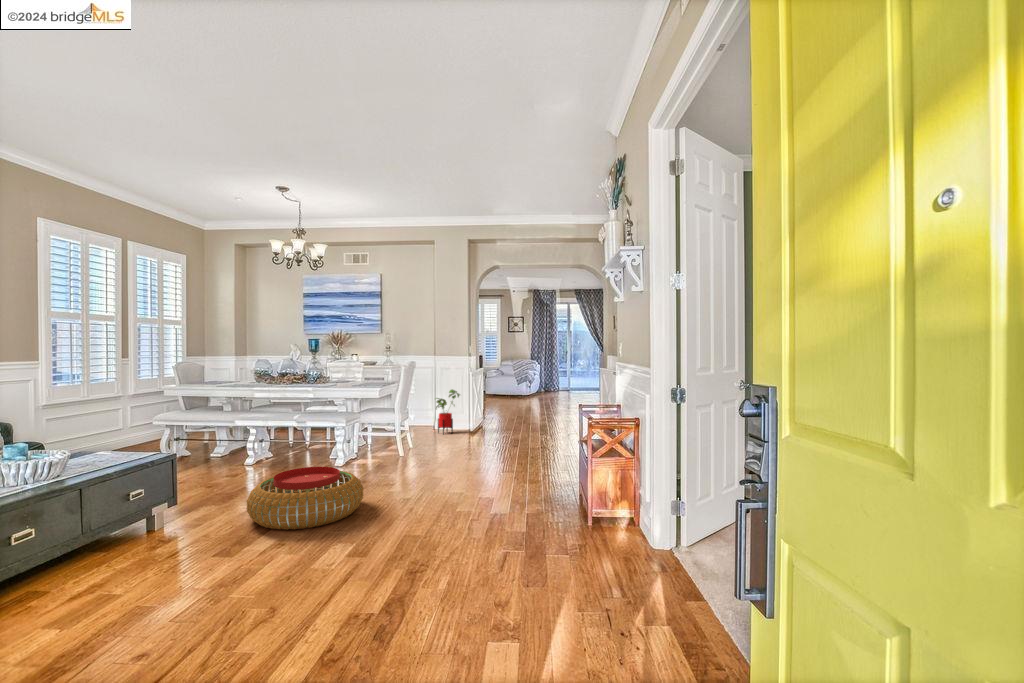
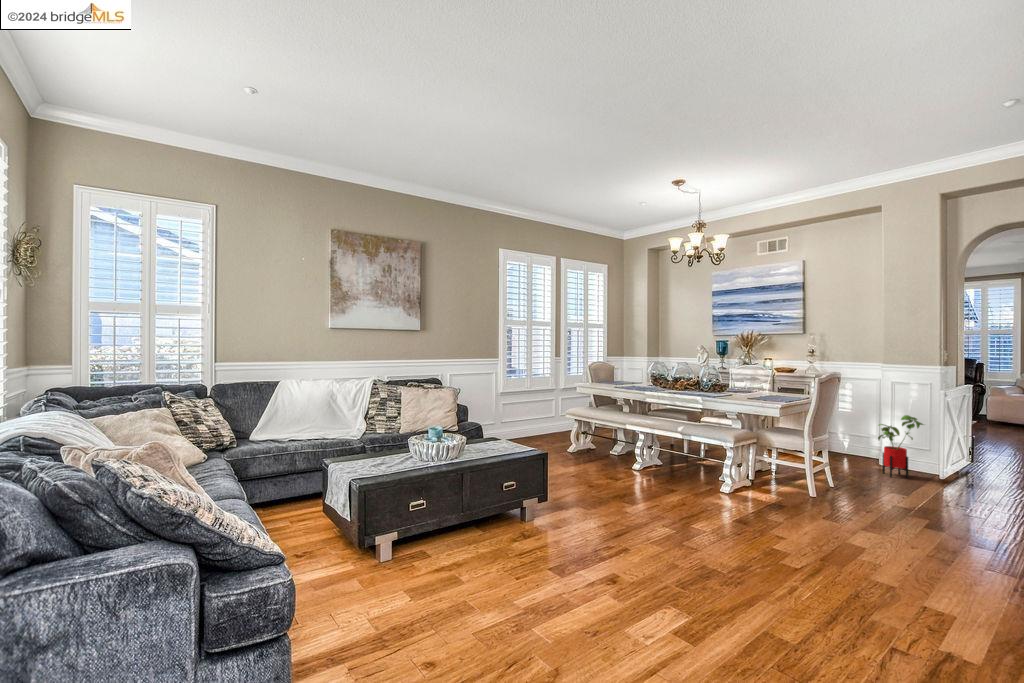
pouf: present [246,467,363,530] -> none [599,489,723,563]

